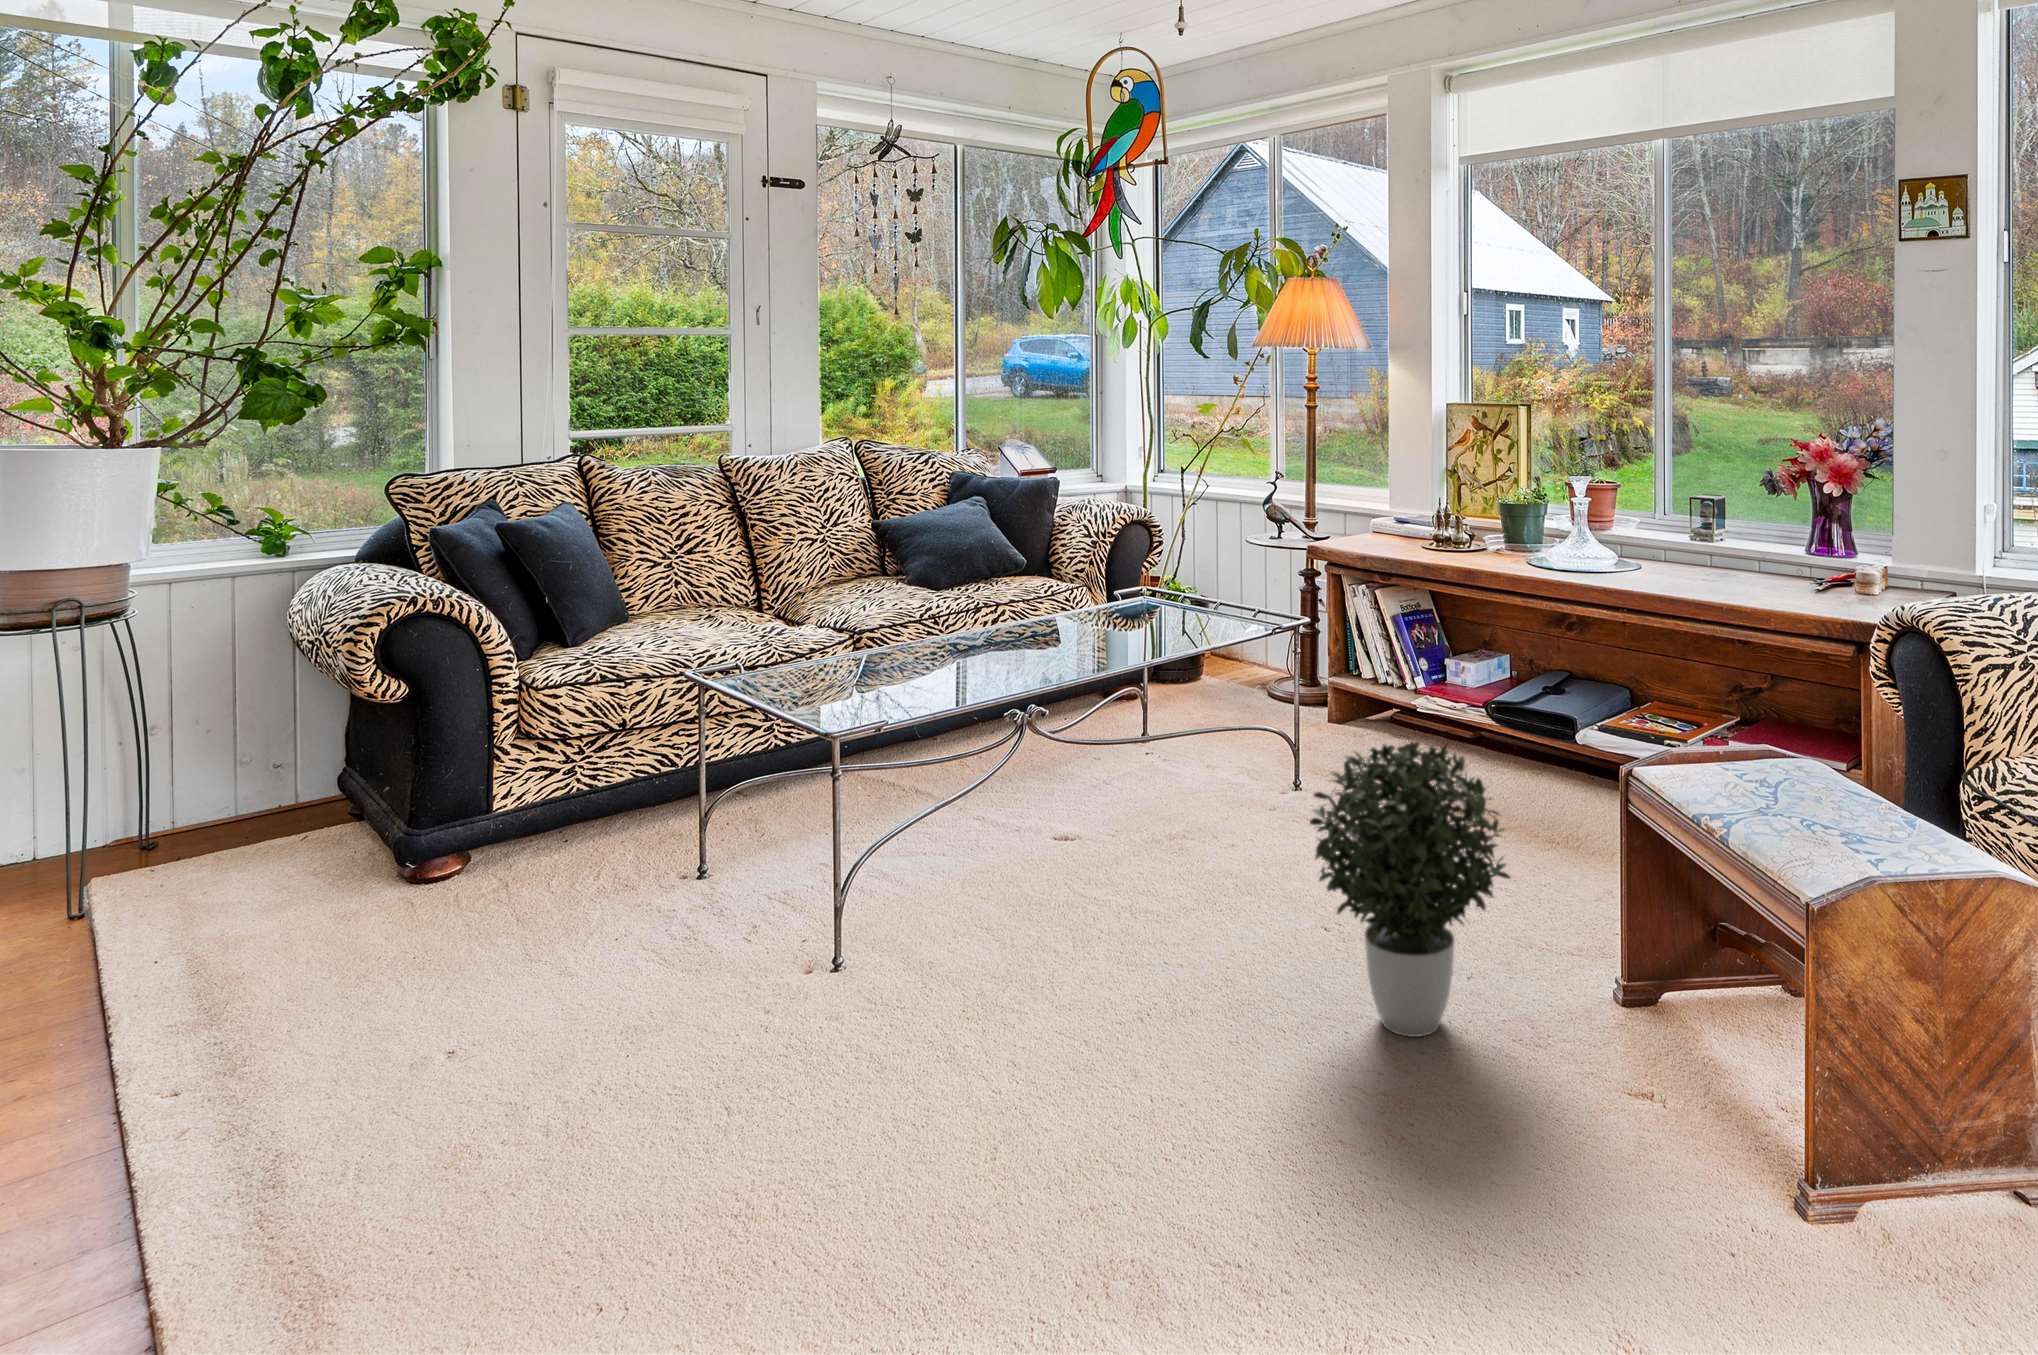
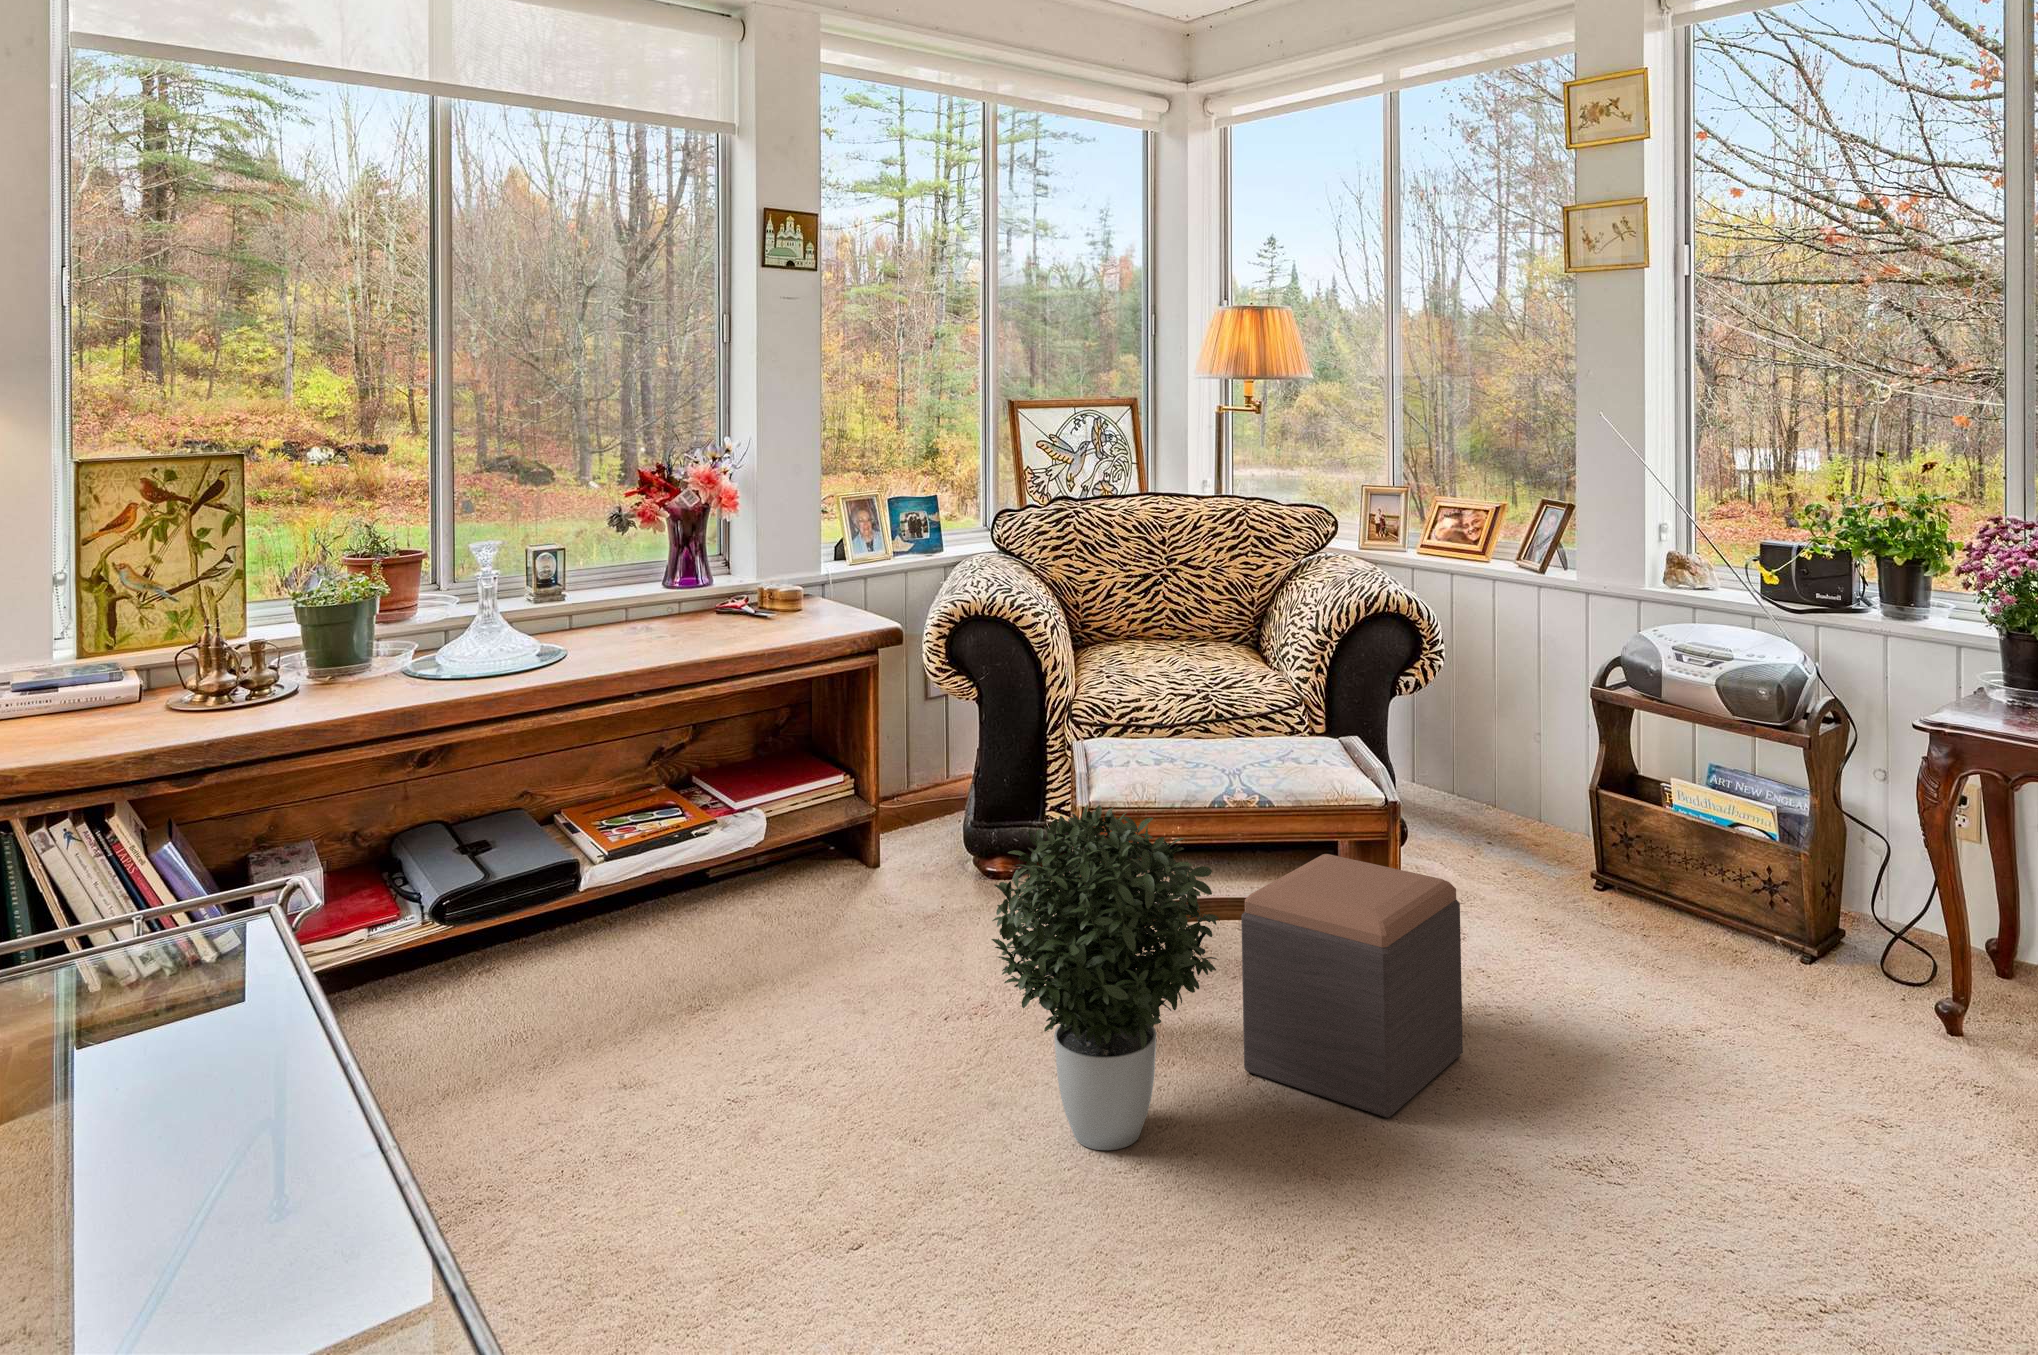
footstool: none [1501,908,1739,1240] -> present [1241,854,1463,1118]

